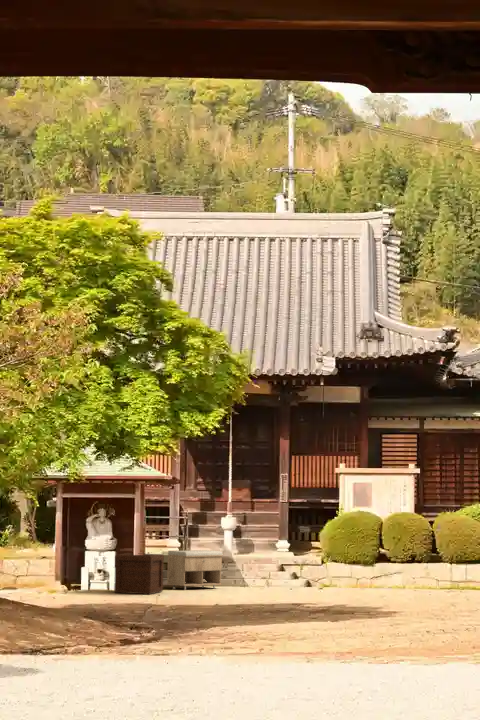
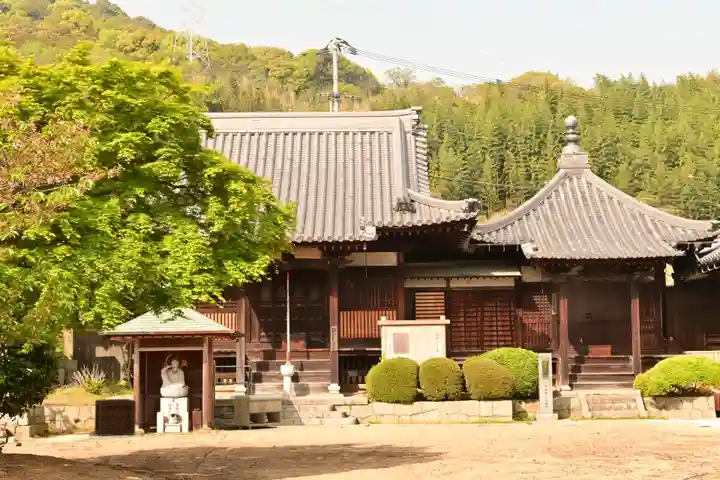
wooden crate: present [114,553,164,594] -> present [95,399,136,436]

